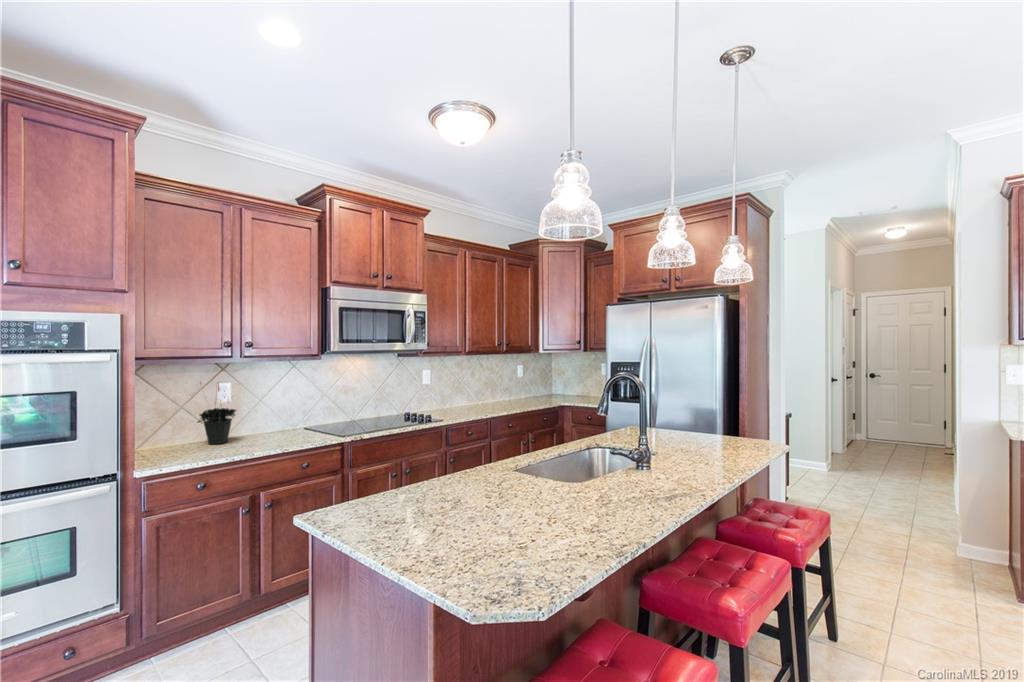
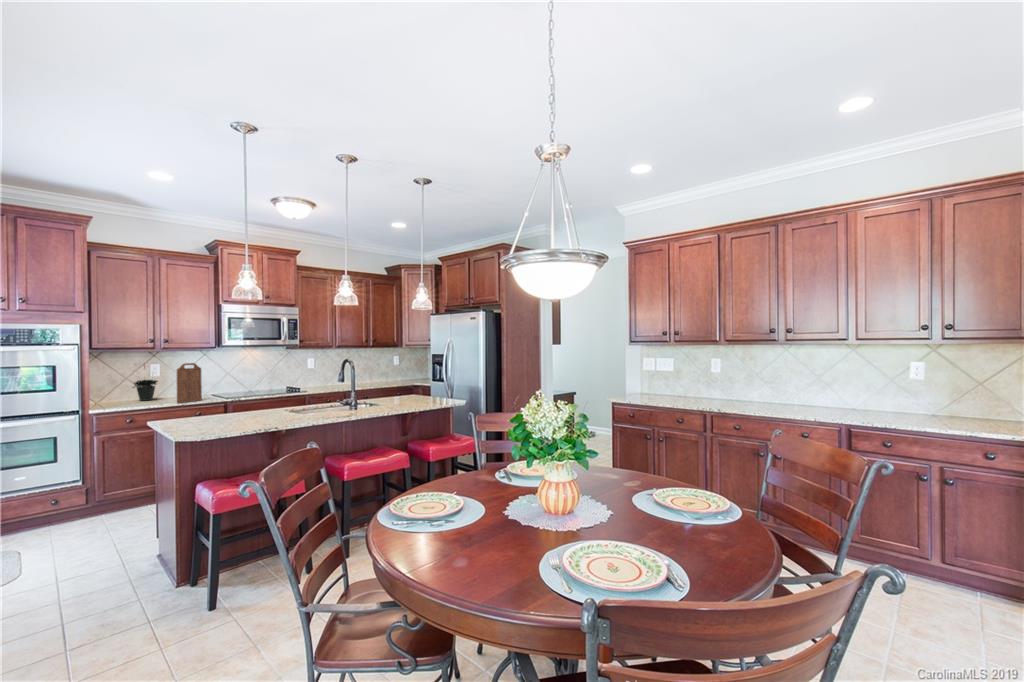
cutting board: none [273,381,307,449] -> present [177,363,202,403]

